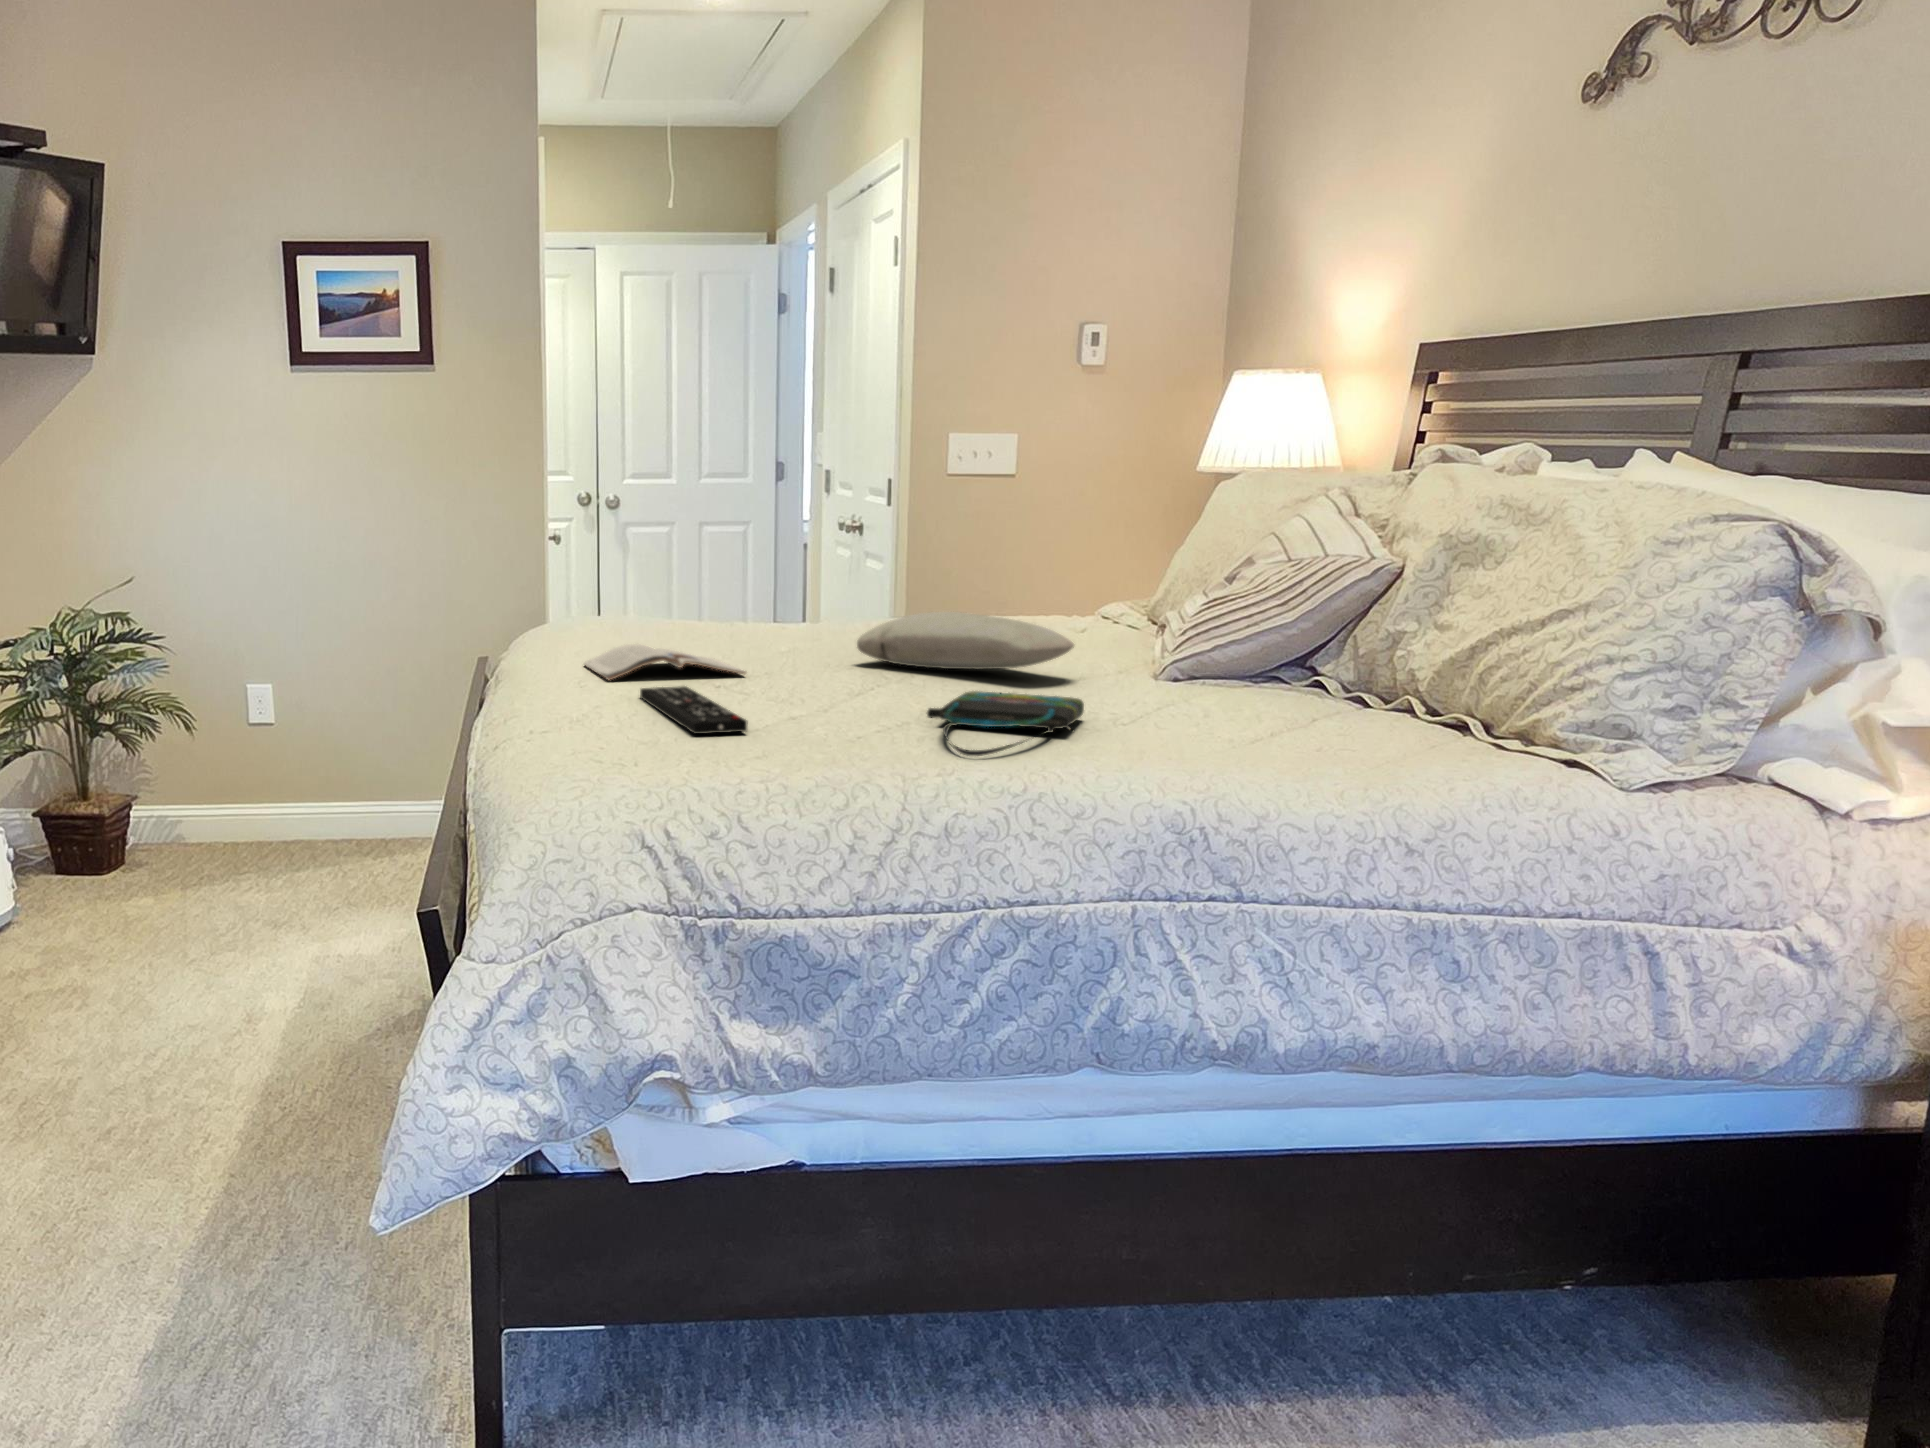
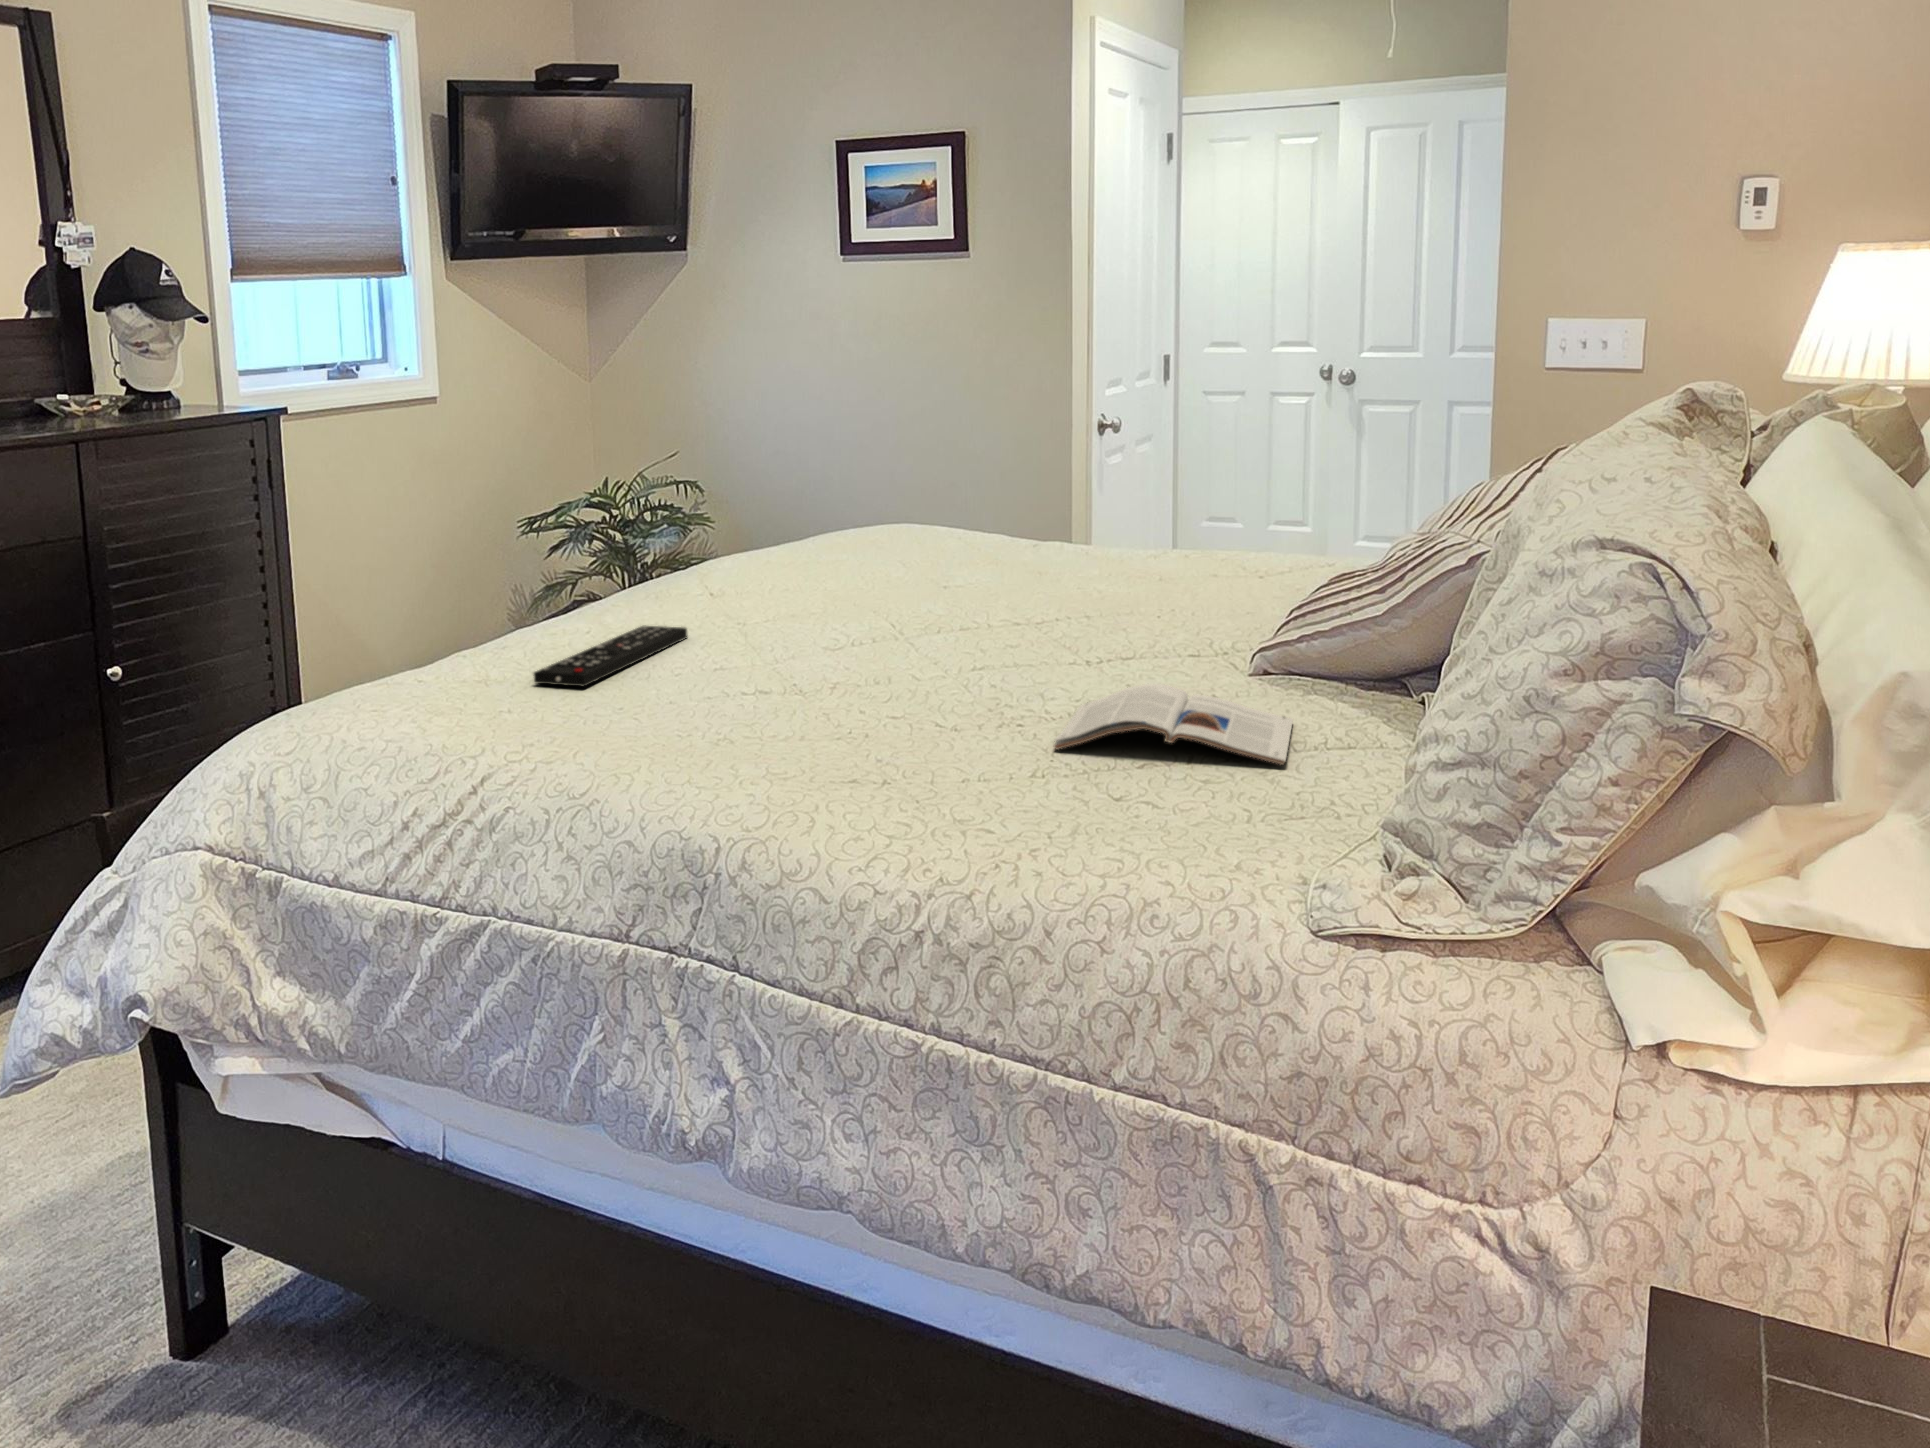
pillow: present [857,612,1074,669] -> none [983,561,1169,639]
magazine: present [584,644,746,680] -> present [1054,684,1293,765]
tote bag: present [927,691,1084,756] -> none [681,667,973,747]

